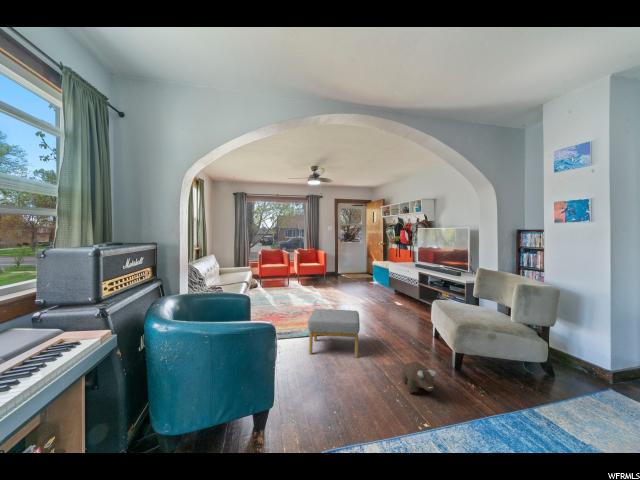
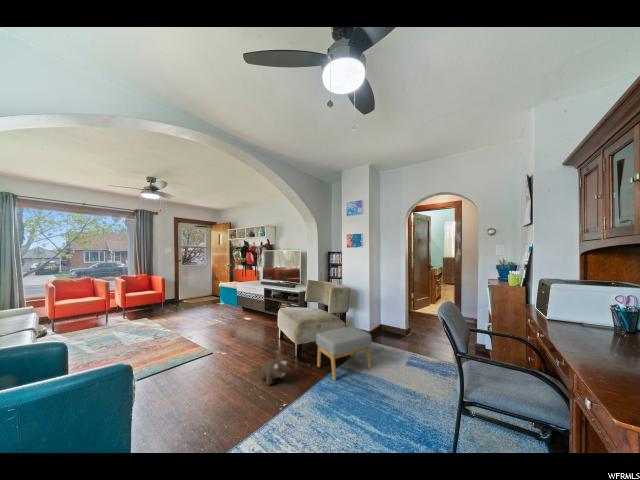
footstool: present [308,309,360,358] -> present [316,326,372,380]

